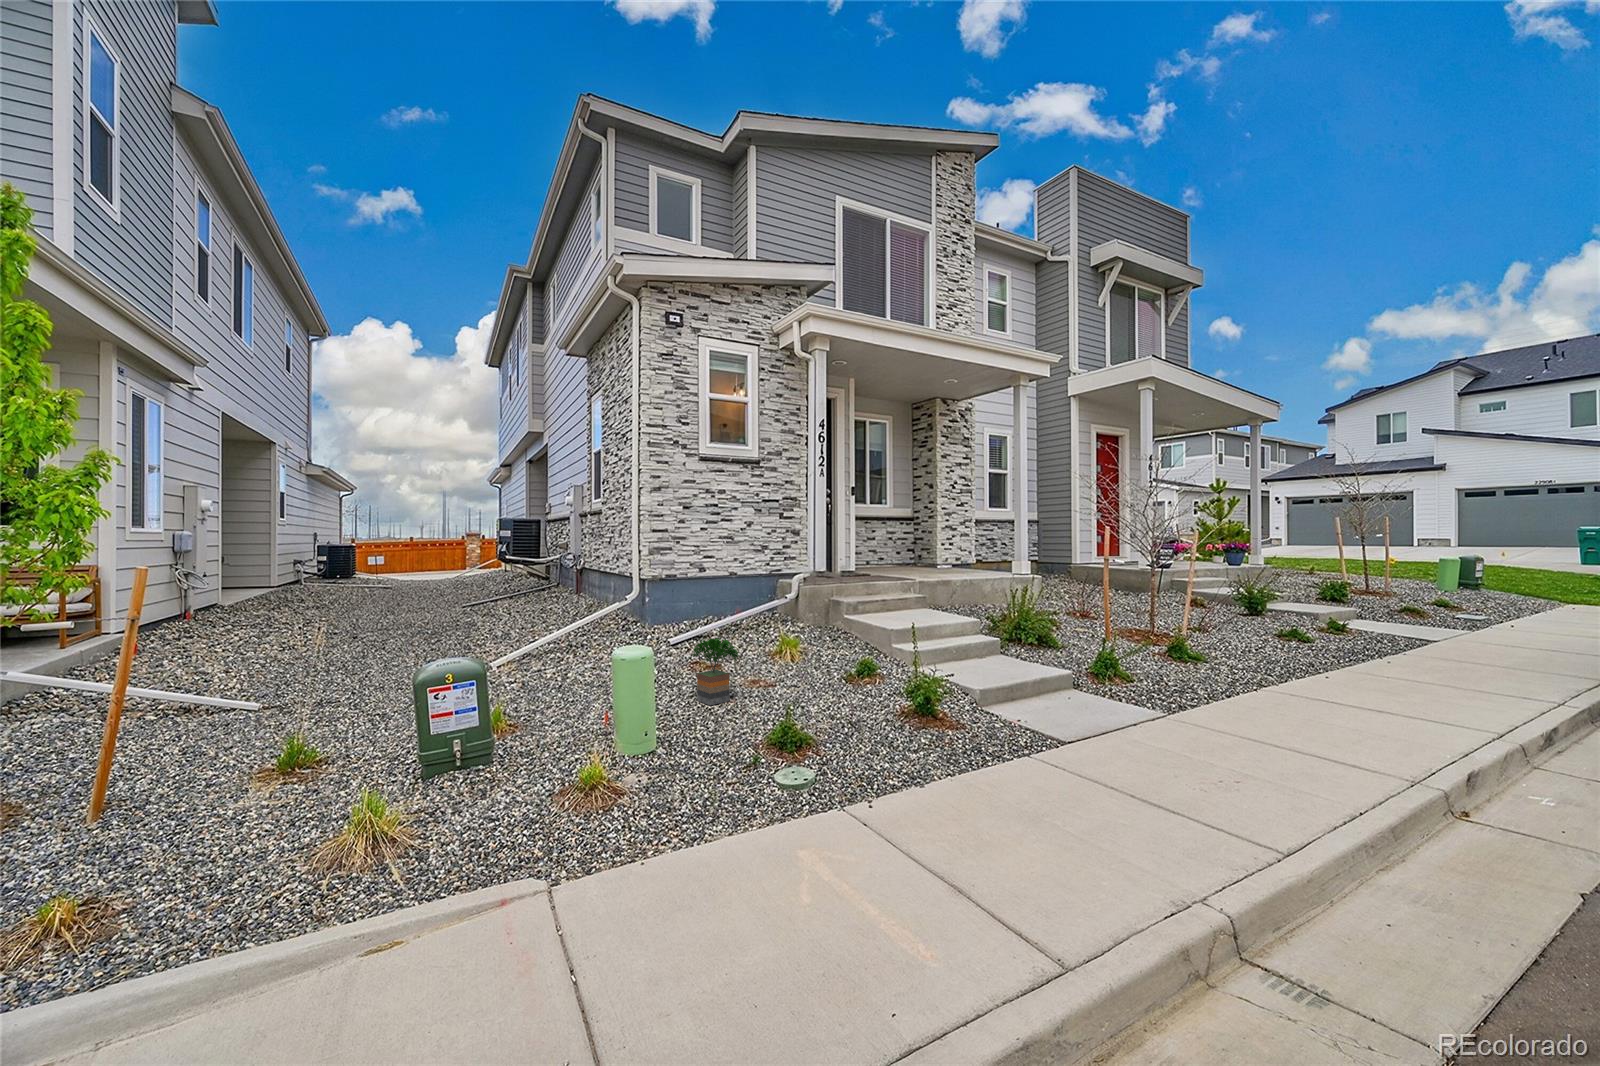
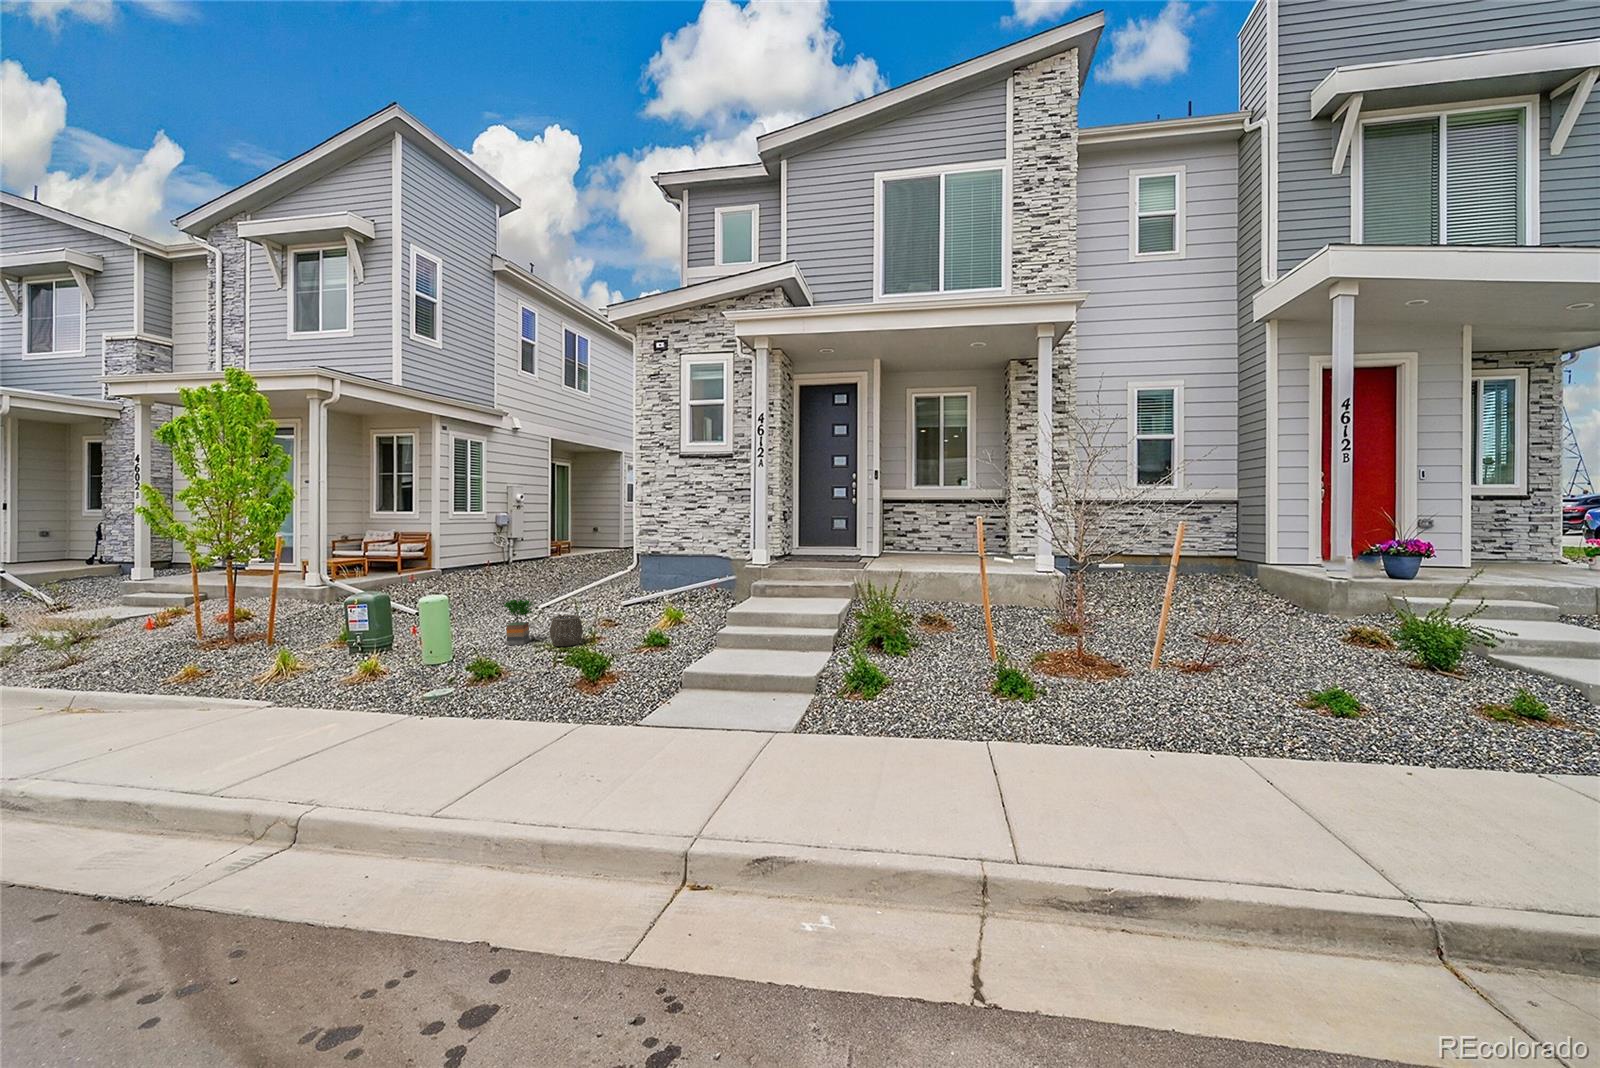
woven basket: none [762,651,805,695] -> present [550,615,583,646]

